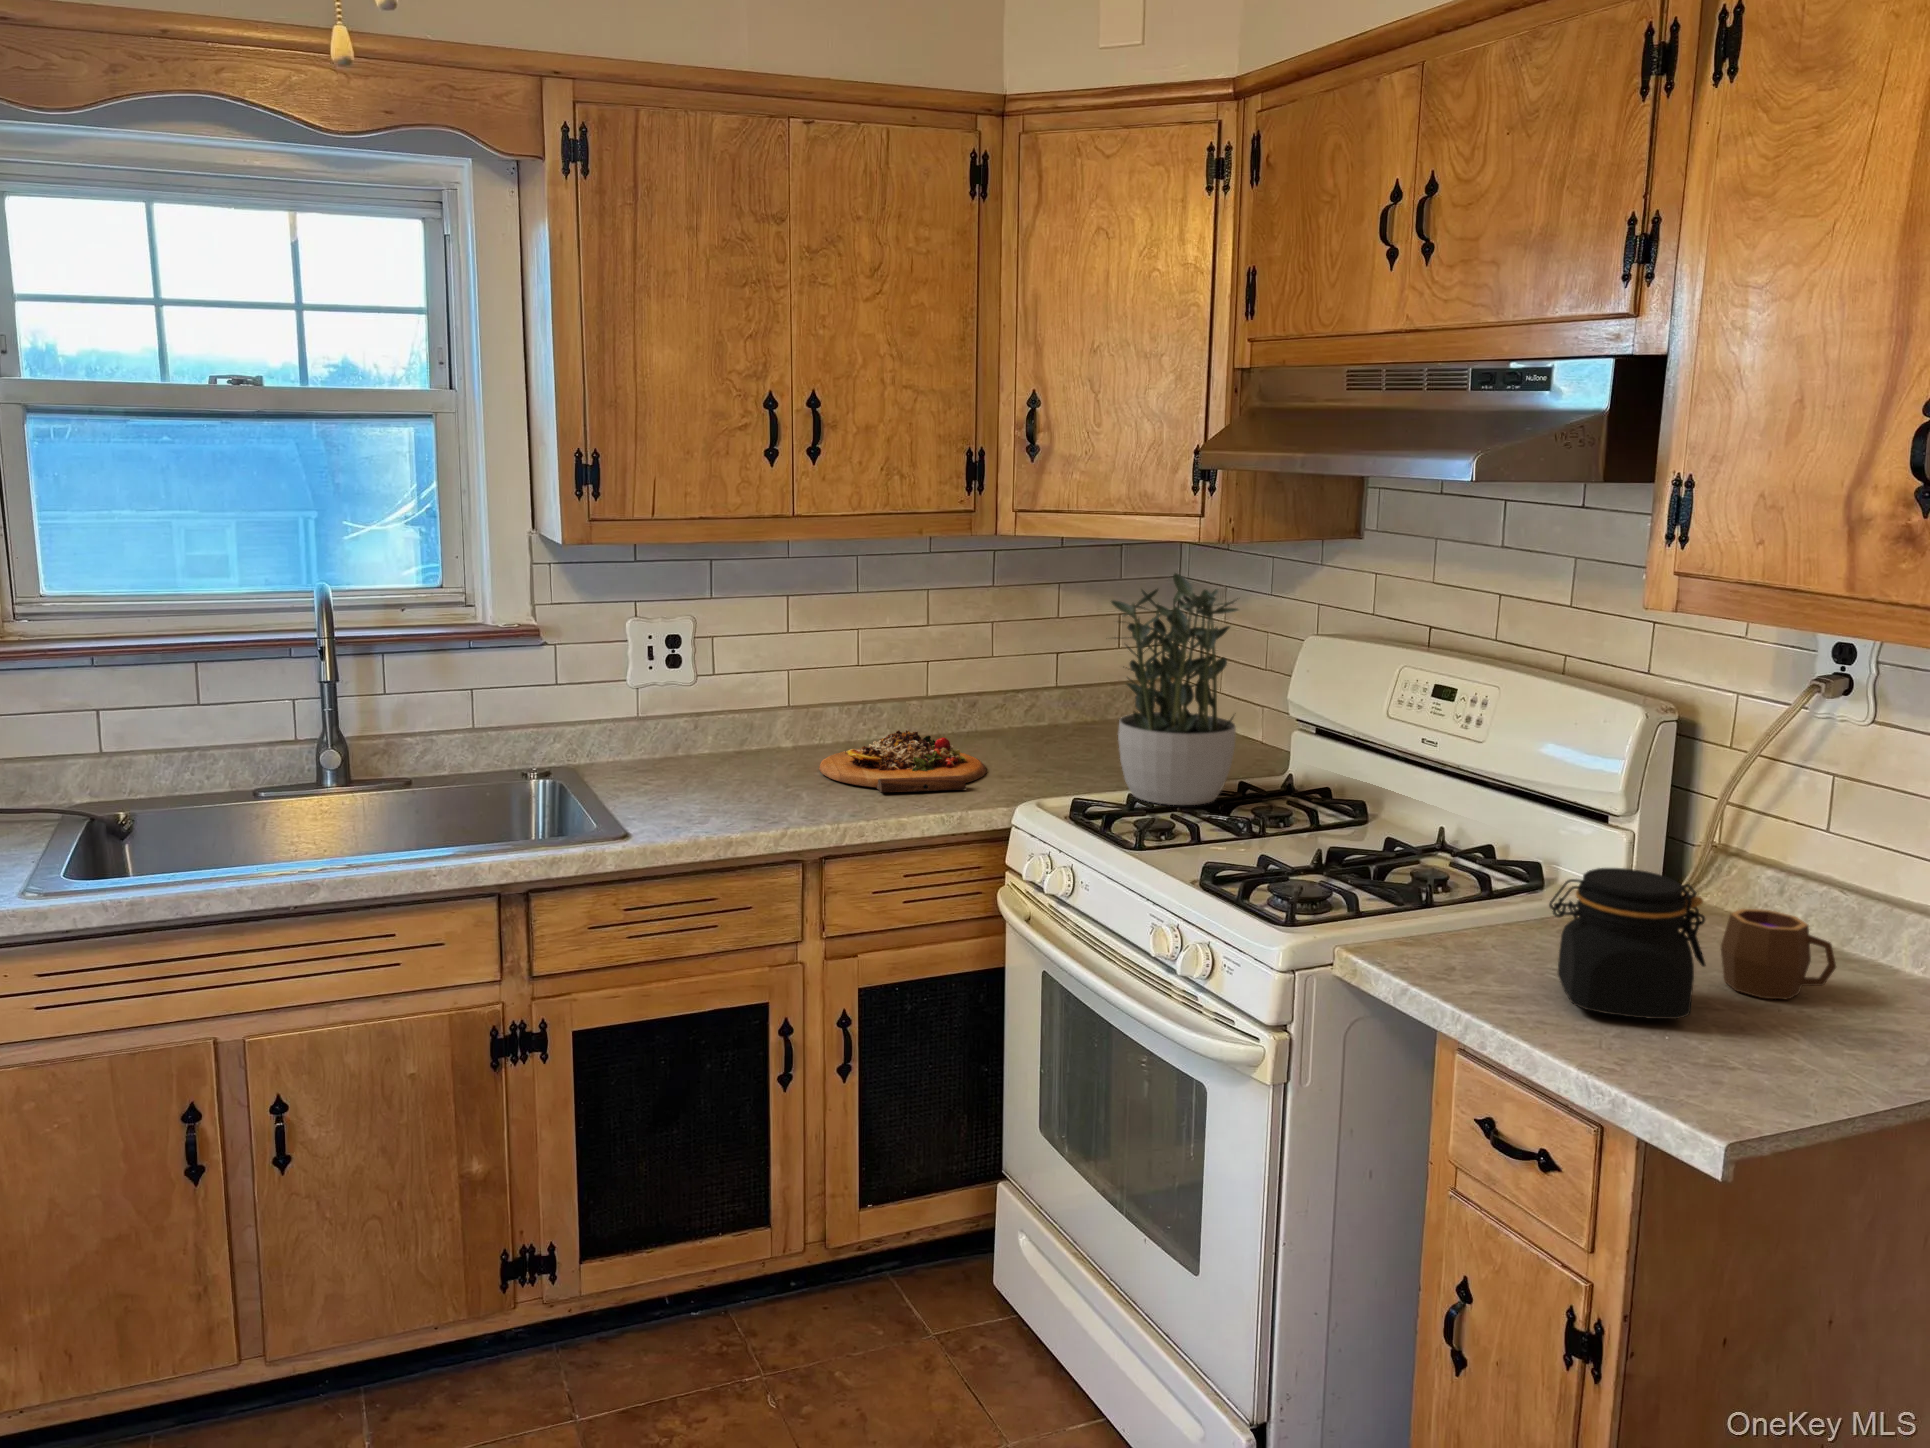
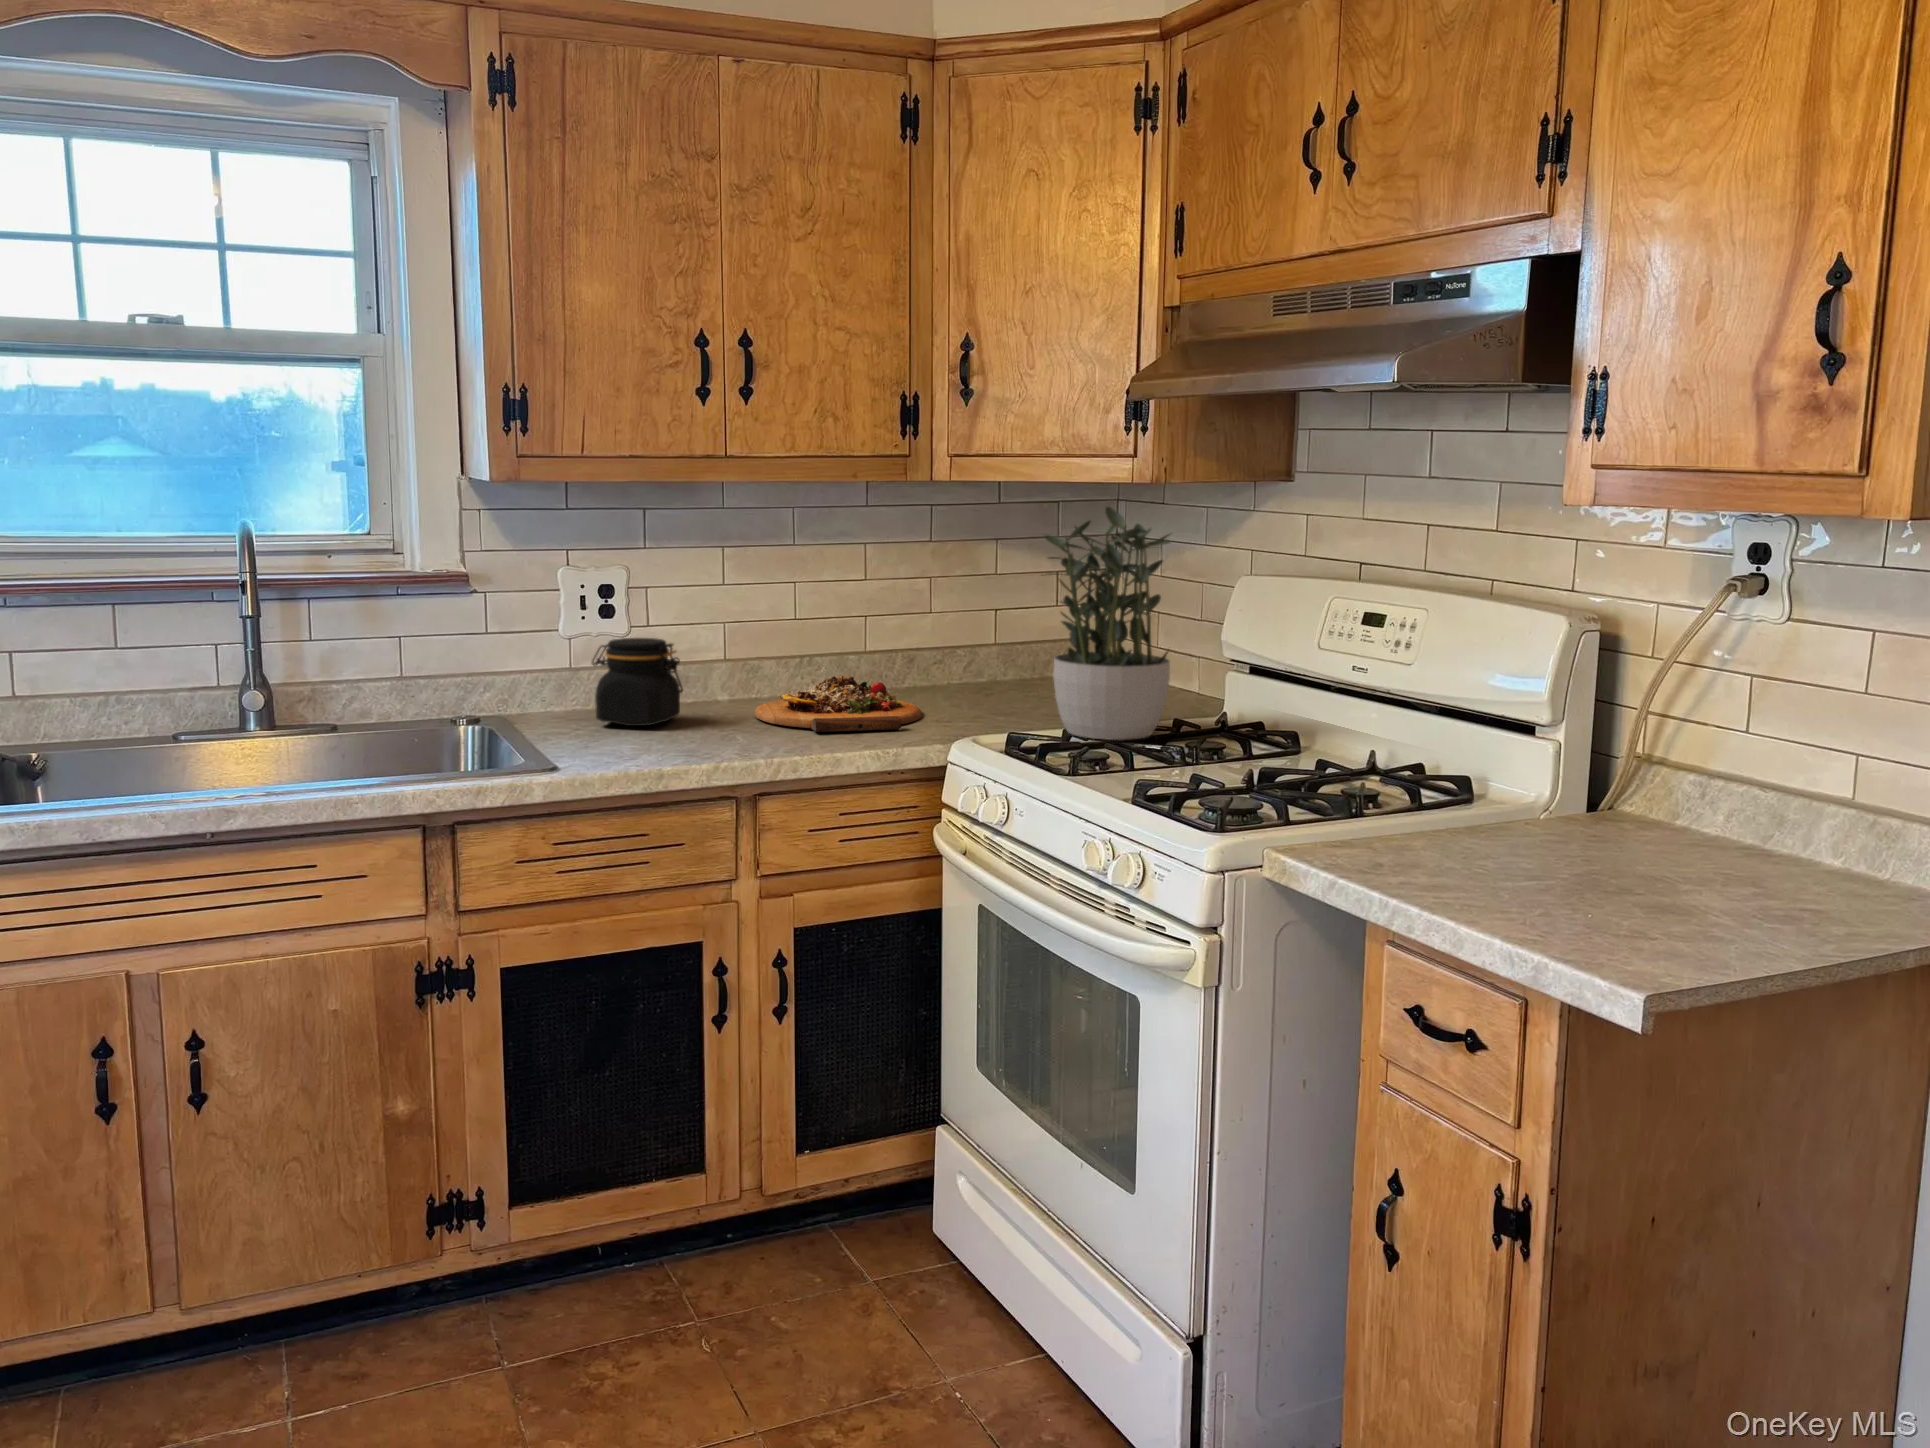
jar: present [1549,868,1705,1019] -> present [592,638,683,726]
mug: present [1721,909,1836,999] -> none [1643,797,1757,883]

